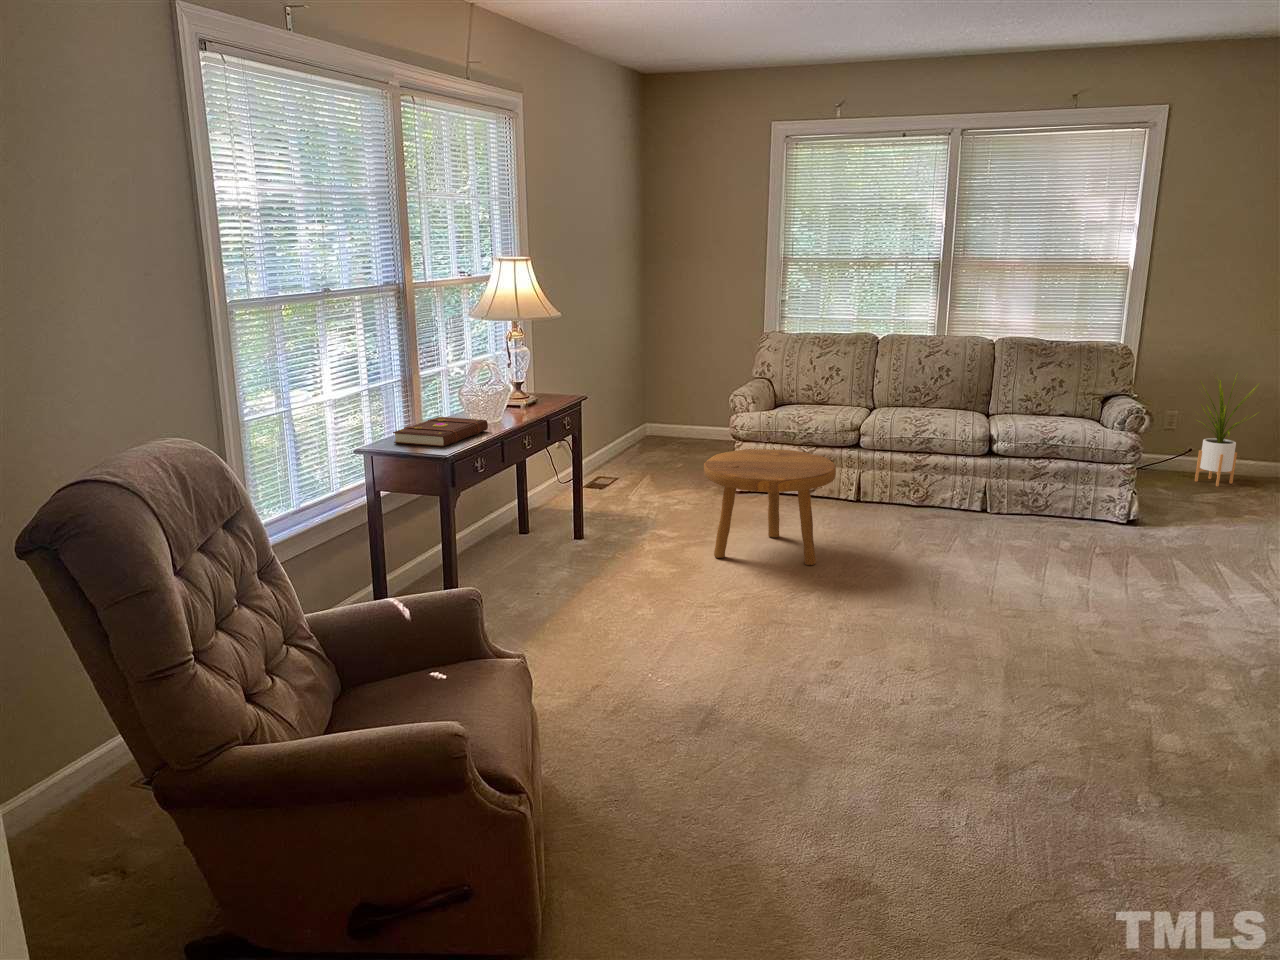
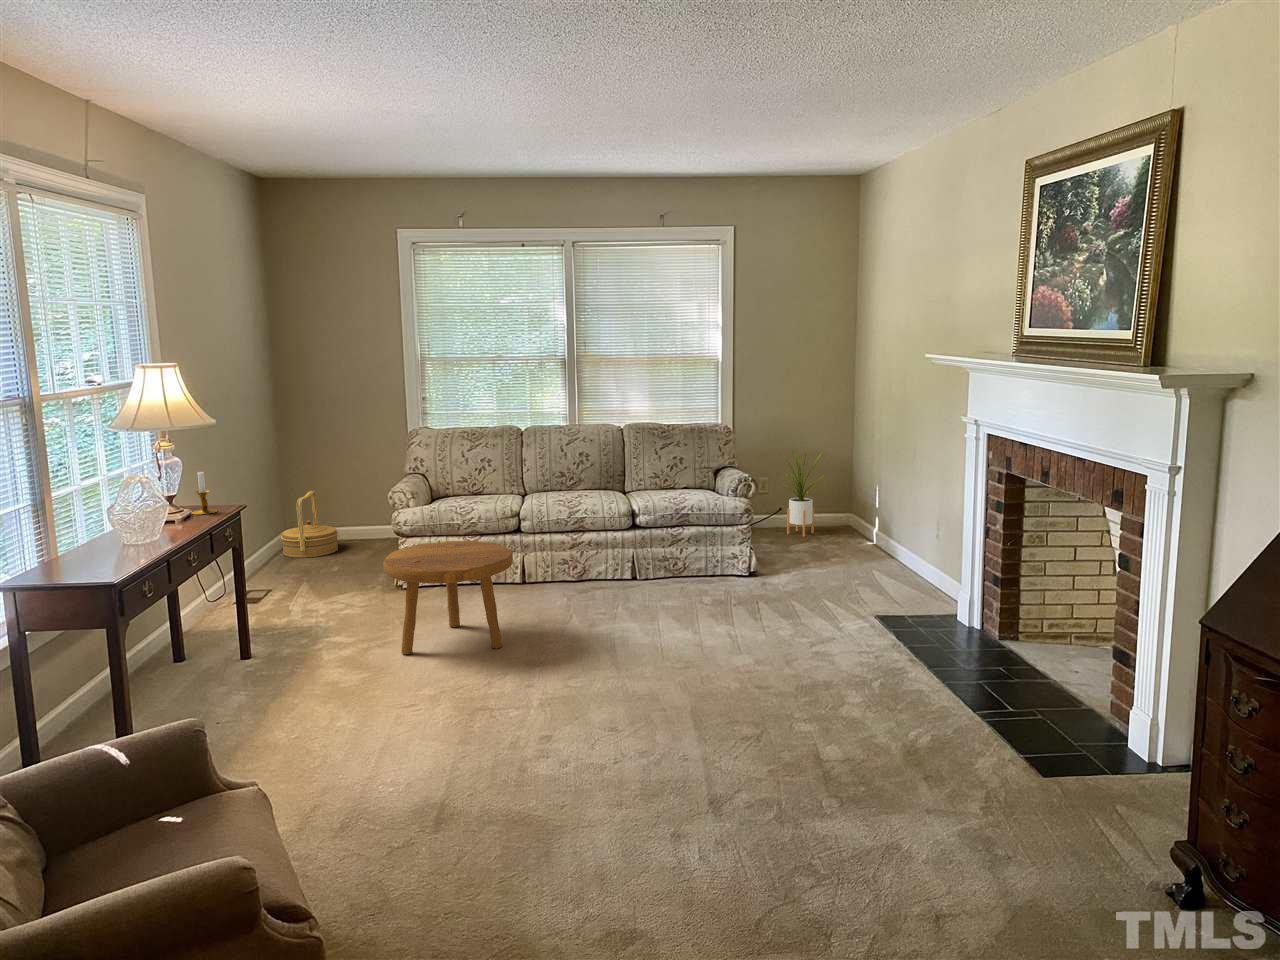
candlestick: none [536,361,559,401] -> present [191,472,217,515]
woven basket: none [635,388,687,452] -> present [281,491,338,558]
book: present [393,417,488,447] -> none [37,539,151,575]

